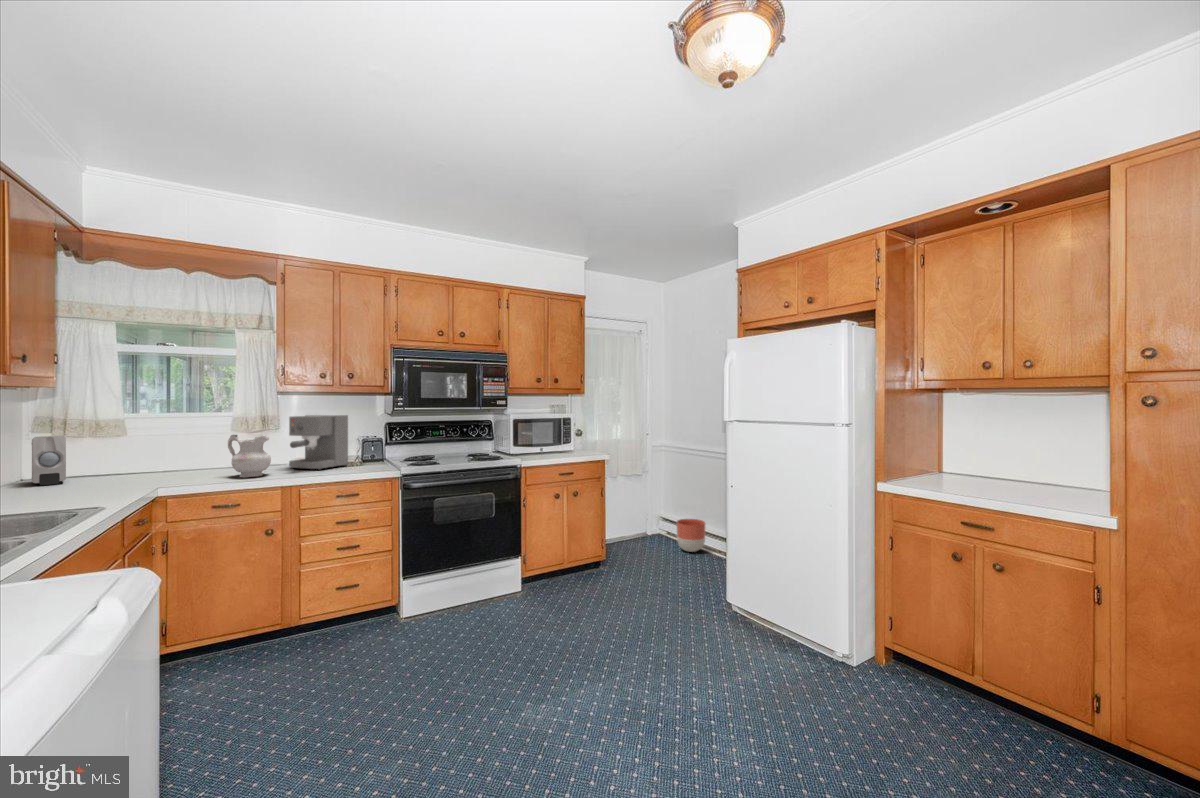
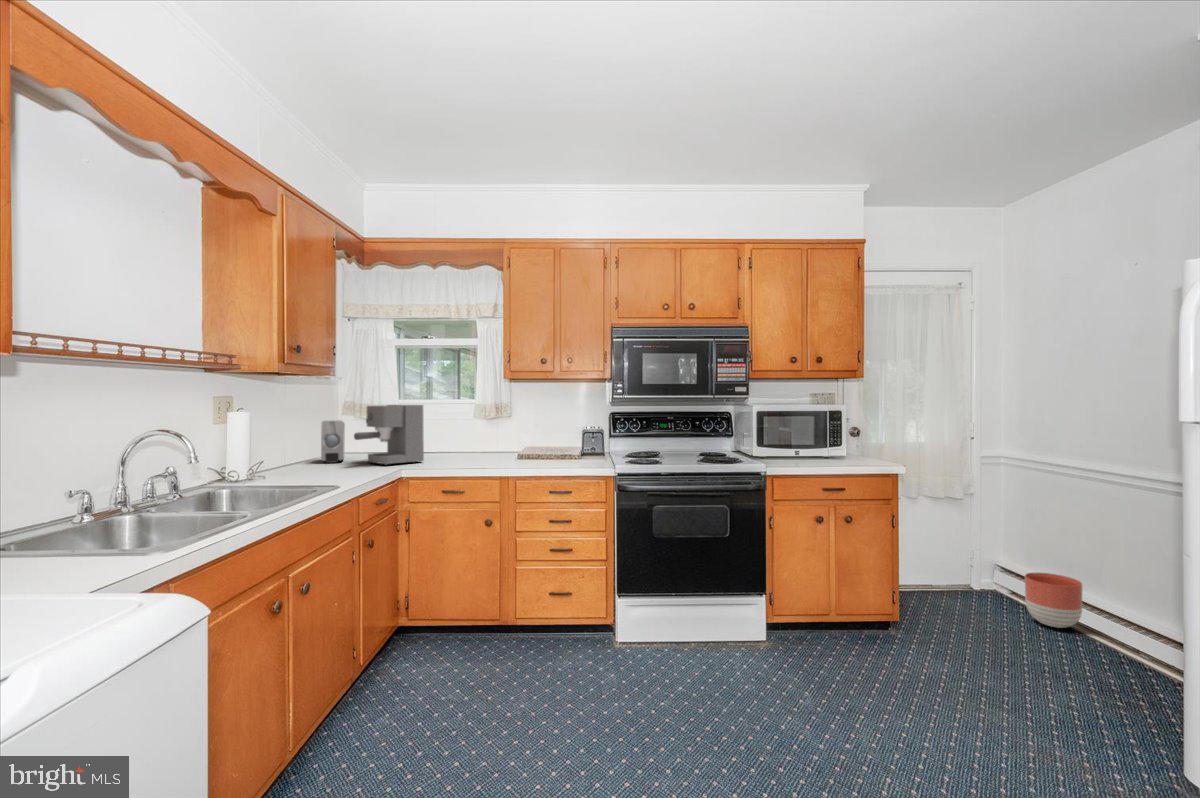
coffee maker: present [289,415,348,470] -> present [354,405,424,465]
ceramic pitcher: present [228,435,271,477] -> none [457,423,492,466]

